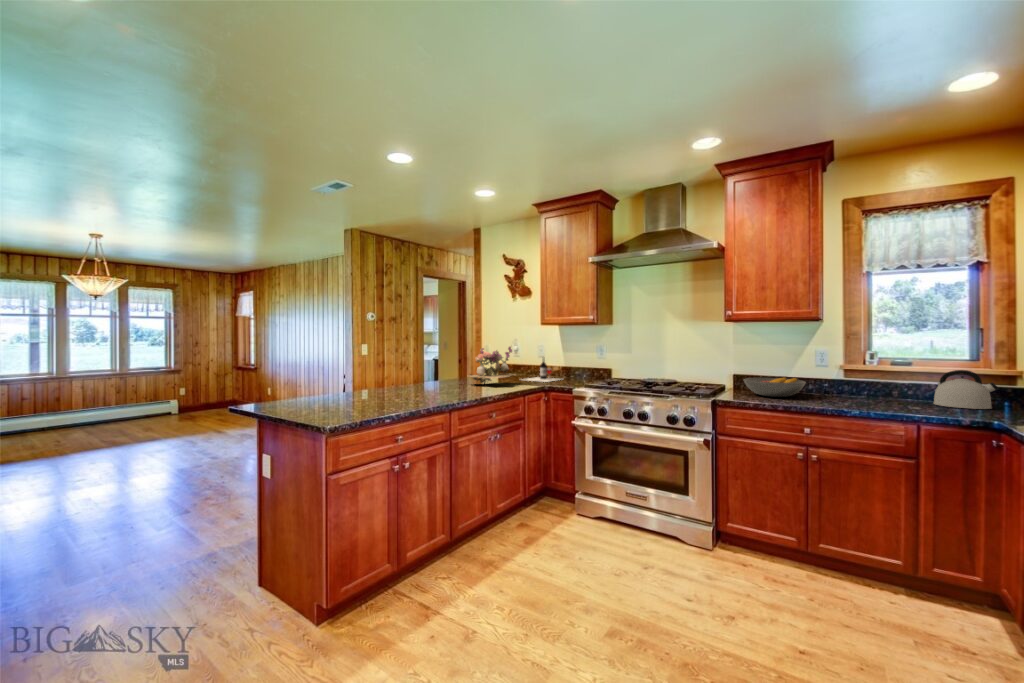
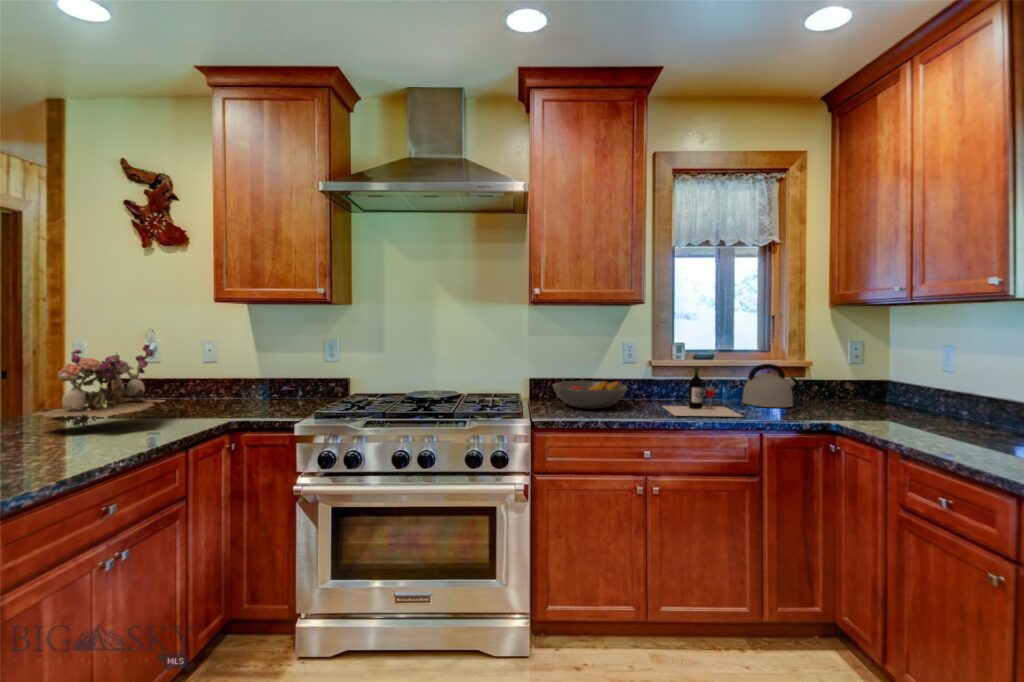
wine bottle: present [525,358,558,382] -> present [662,367,742,417]

